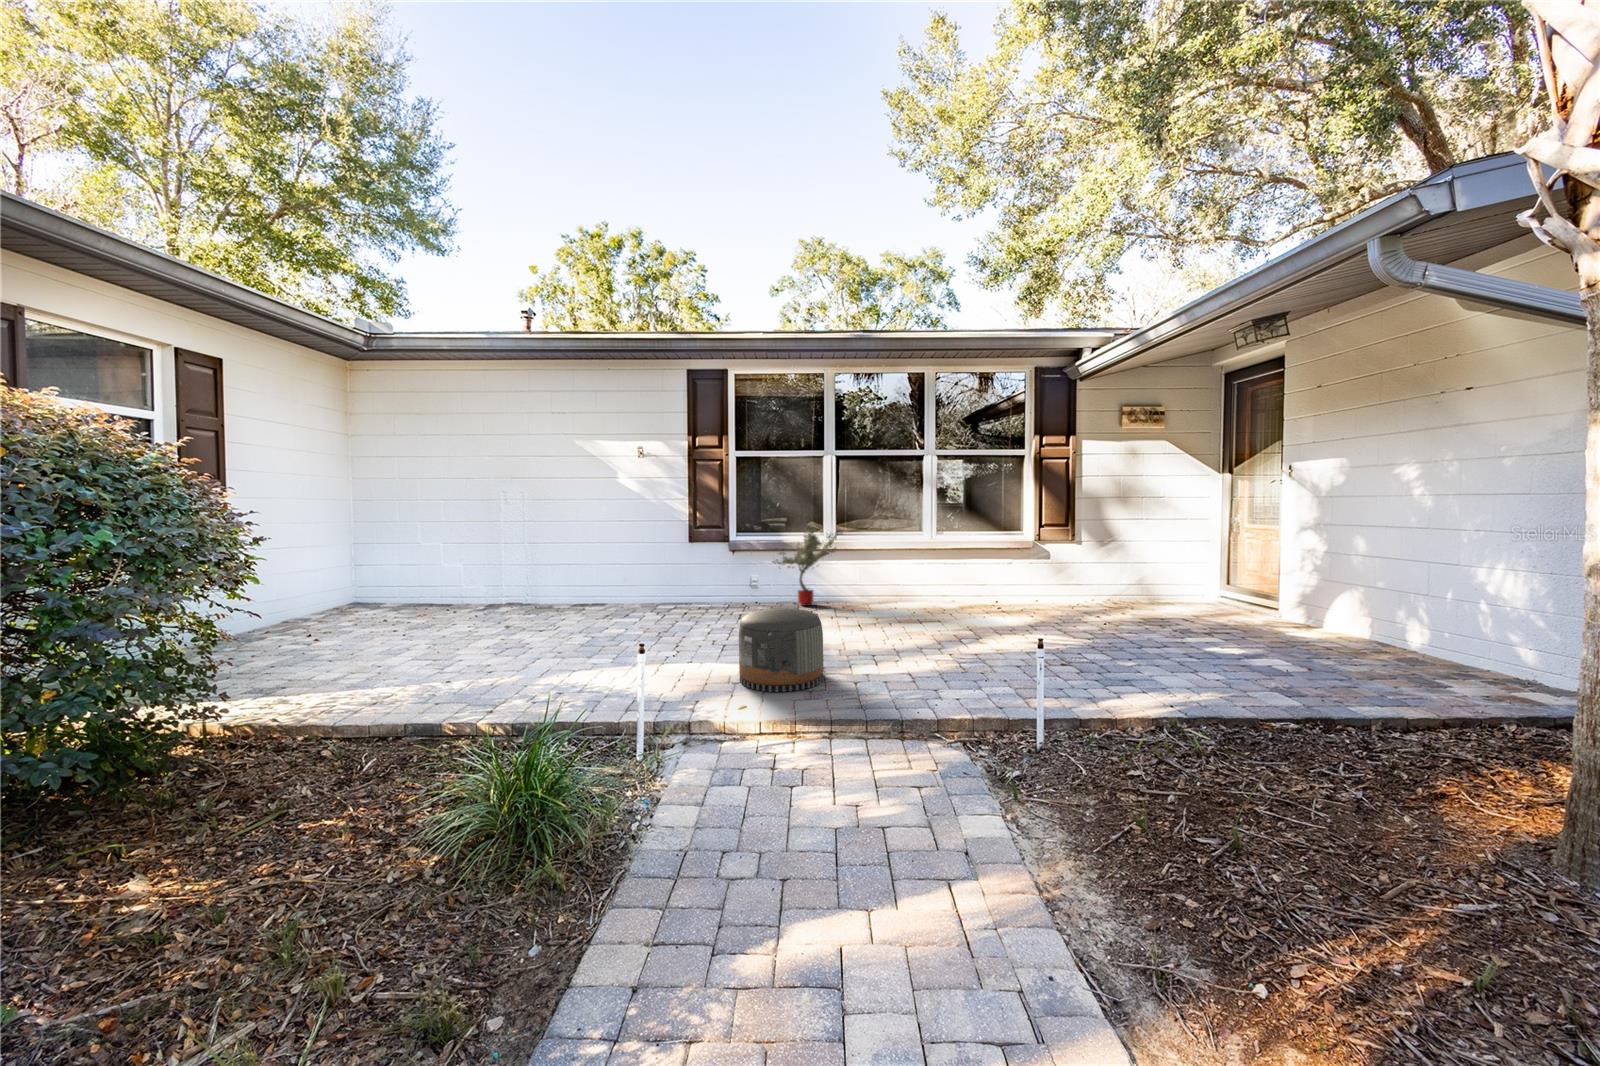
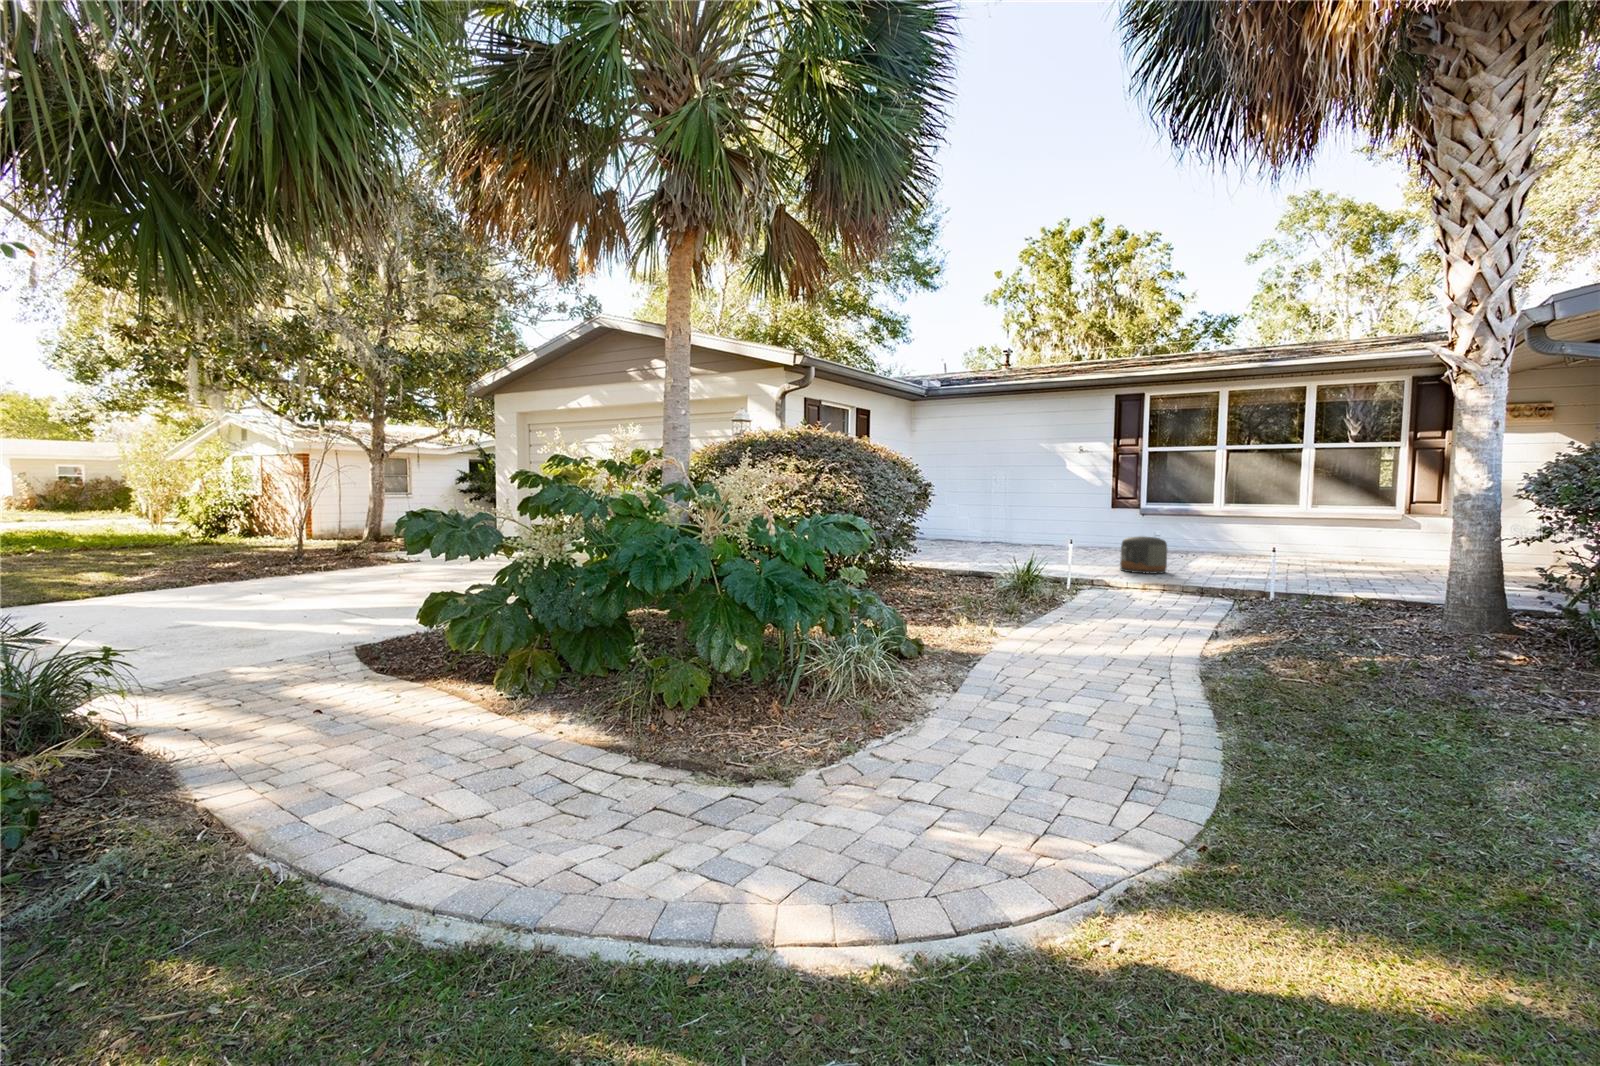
potted tree: present [773,524,837,606] -> none [1165,497,1218,553]

